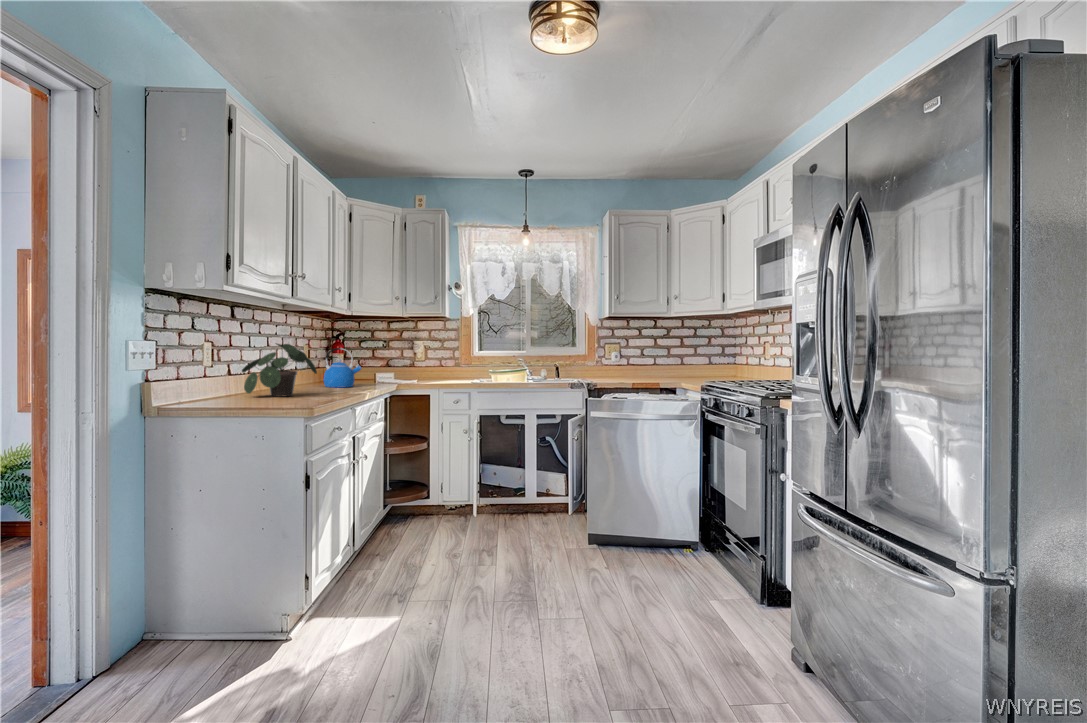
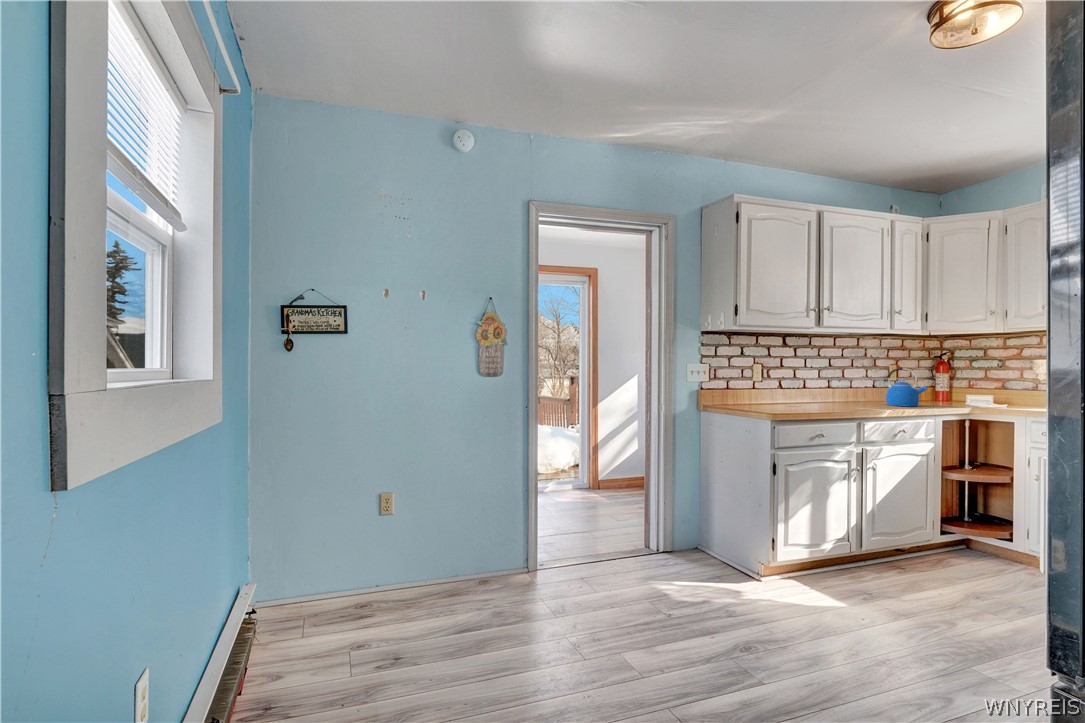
potted plant: present [242,343,317,397] -> none [779,364,837,407]

